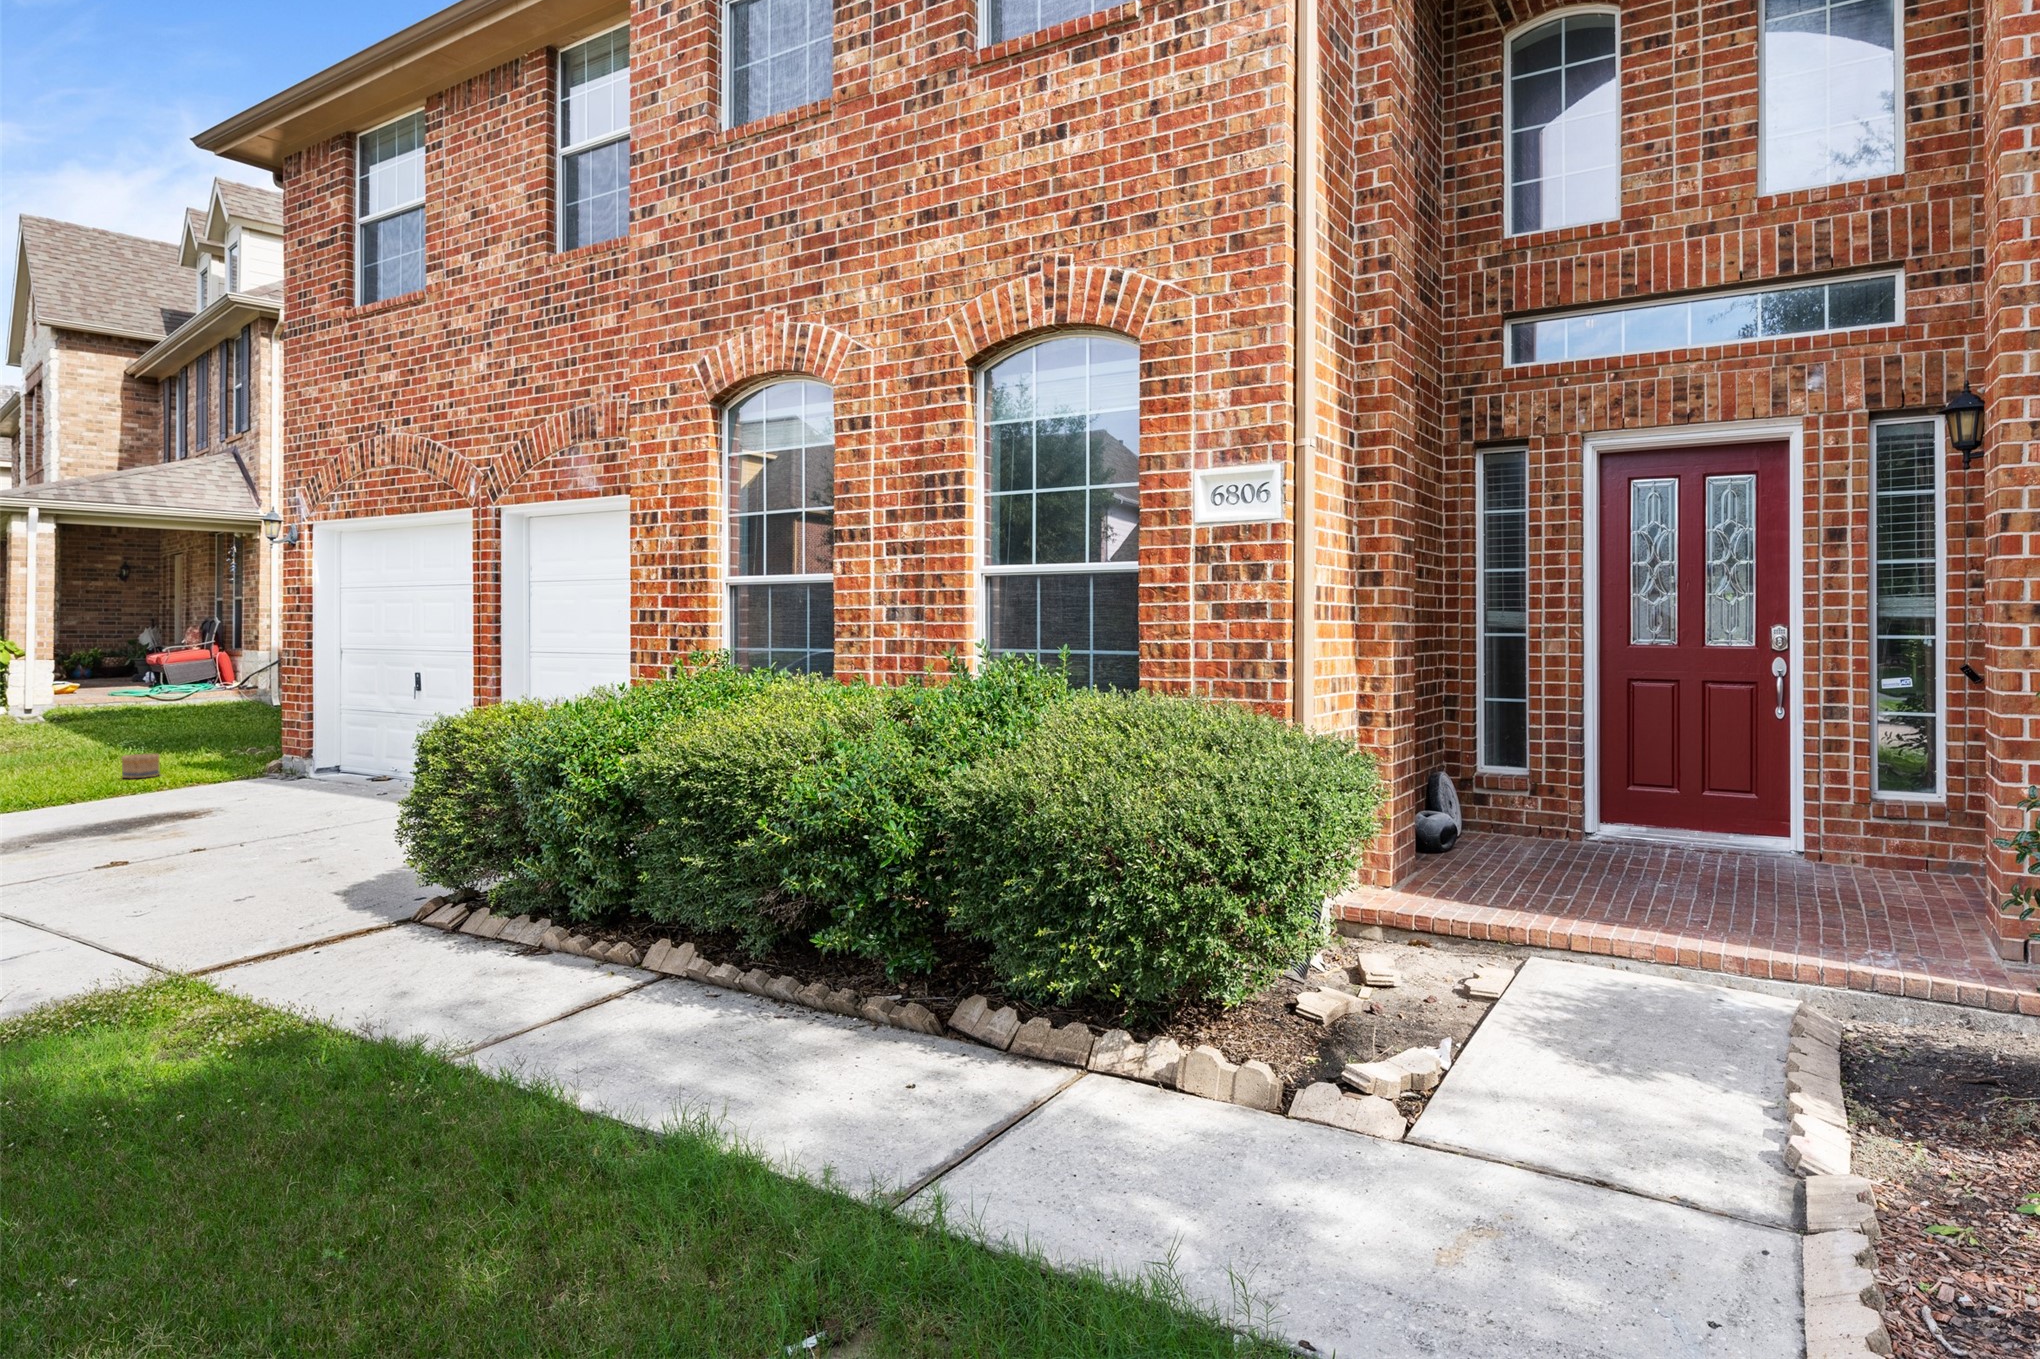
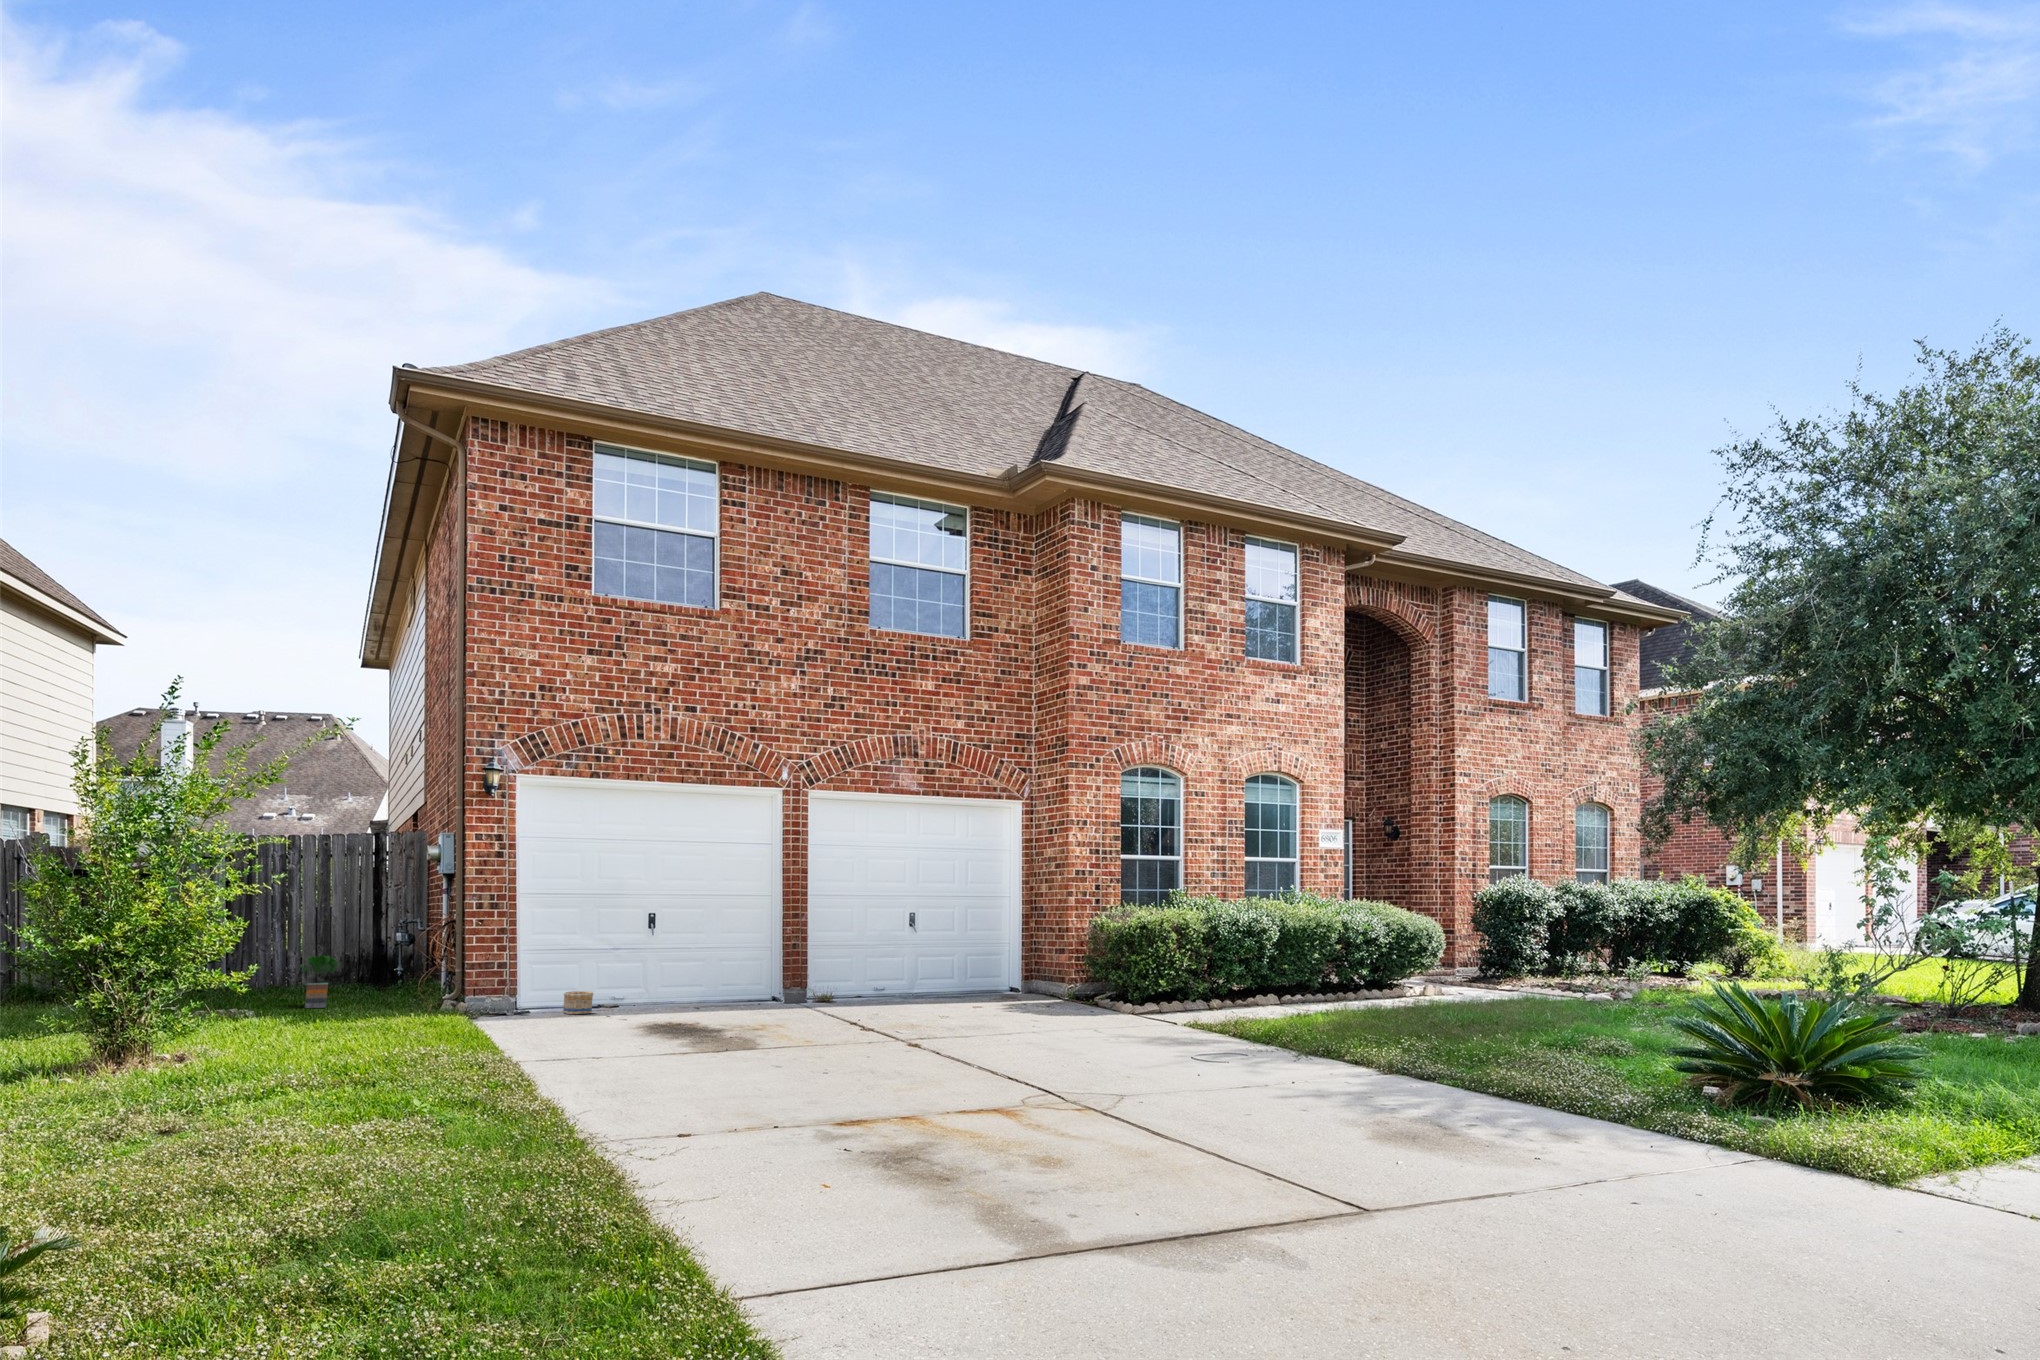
potted tree: none [141,703,182,750] -> present [300,955,339,1008]

